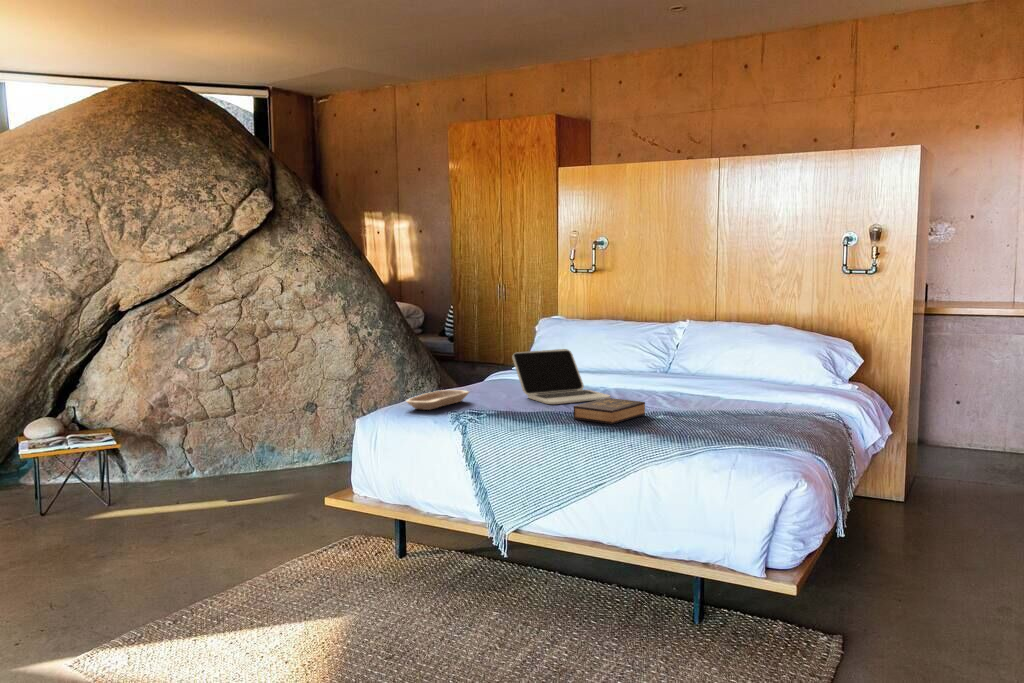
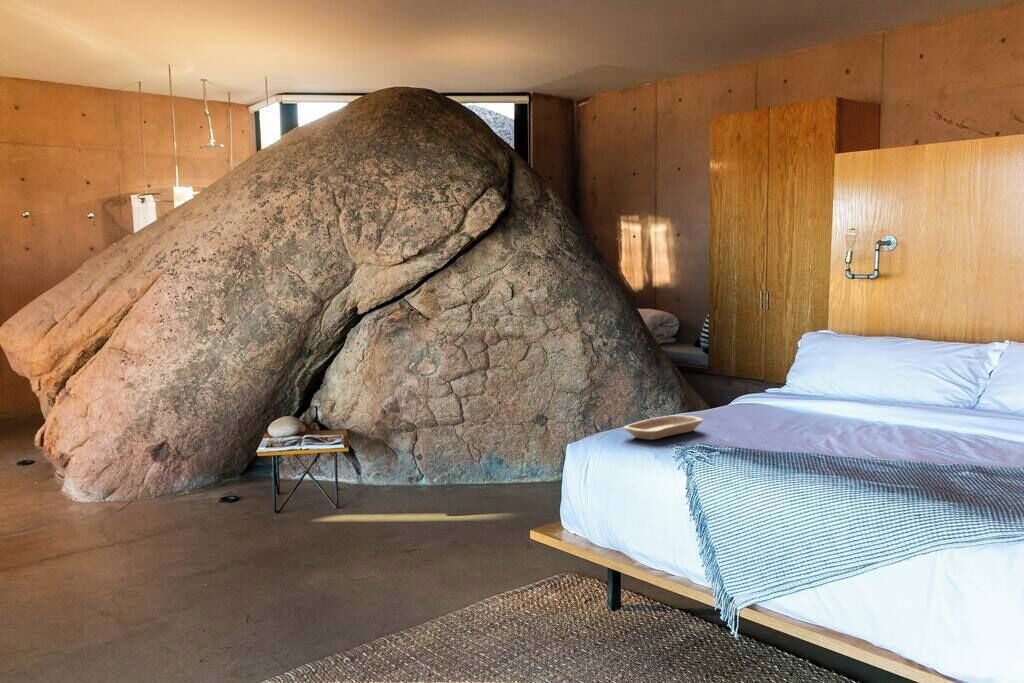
laptop: present [512,349,610,404] -> none [760,371,889,443]
hardback book: present [574,398,645,424] -> none [836,440,940,479]

